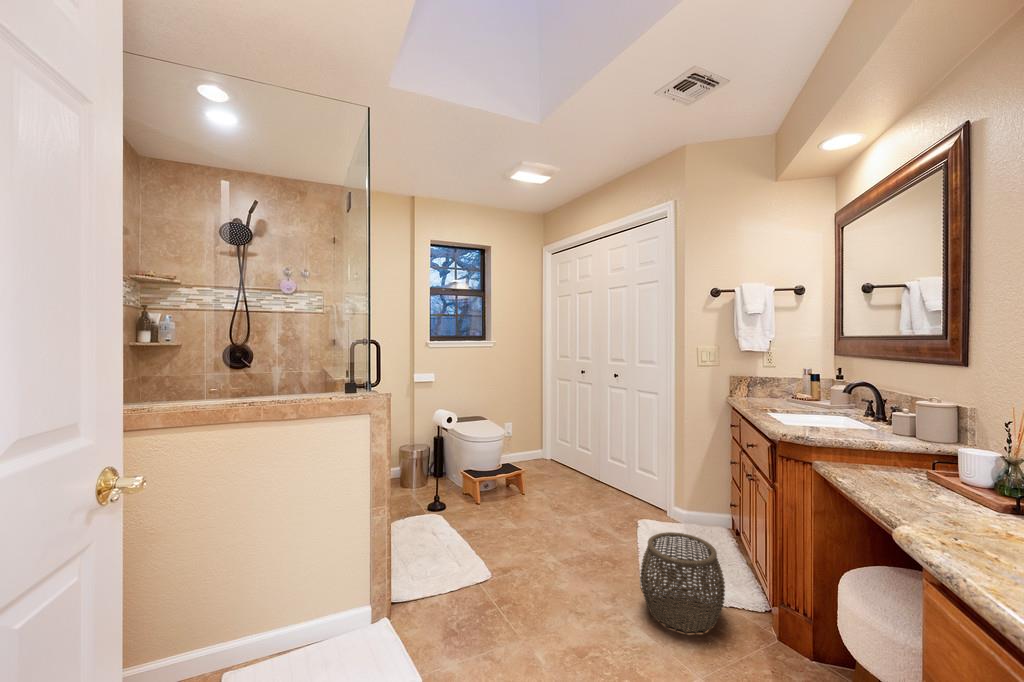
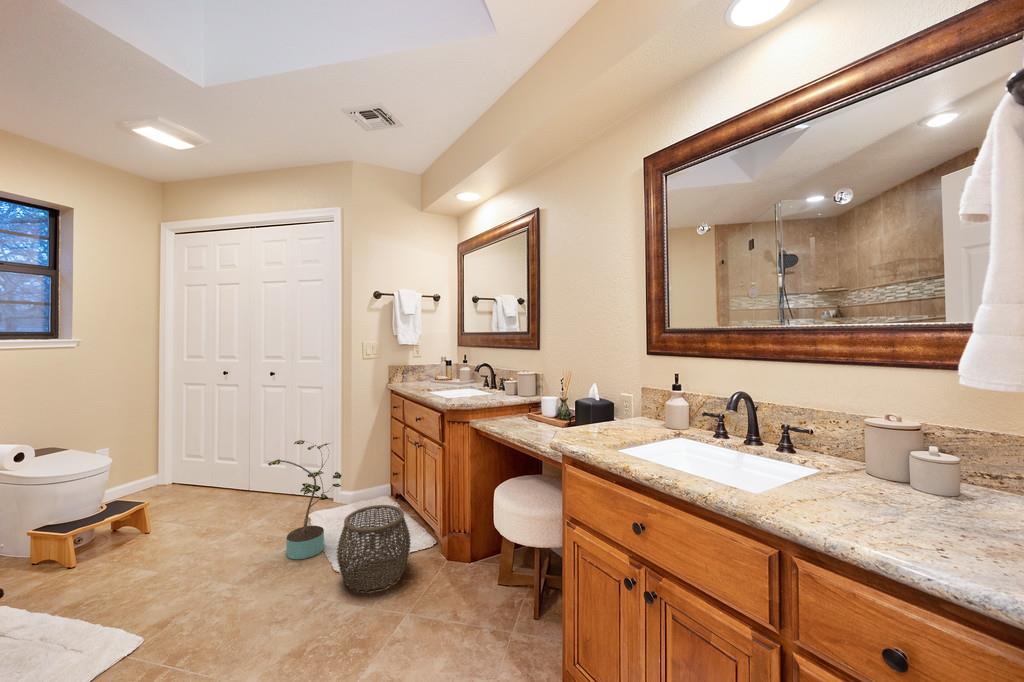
potted plant: none [591,444,658,564] -> present [268,440,342,559]

